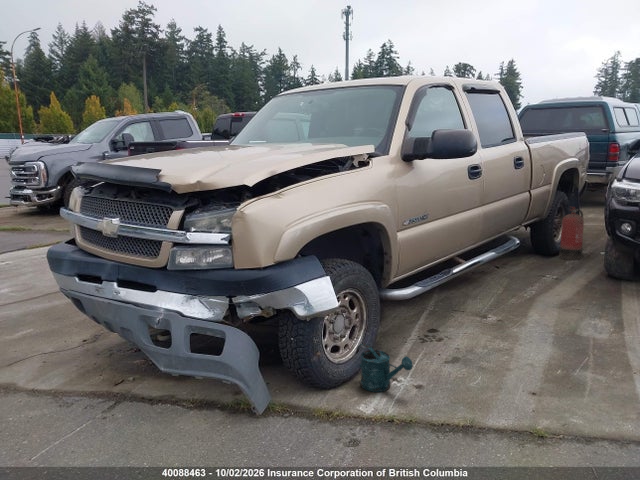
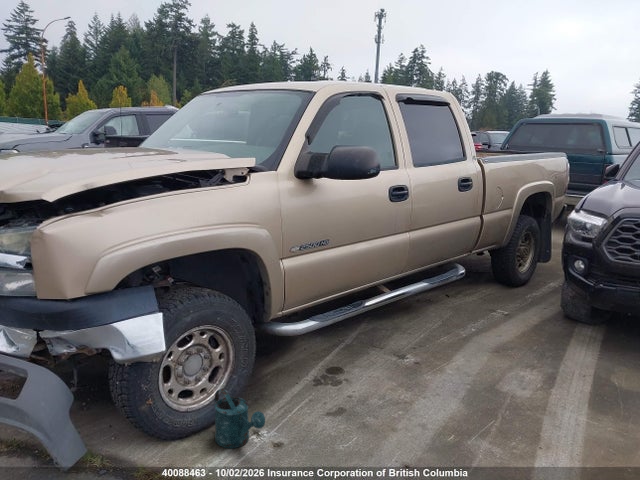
fire extinguisher: present [559,207,584,260] -> none [520,235,550,293]

